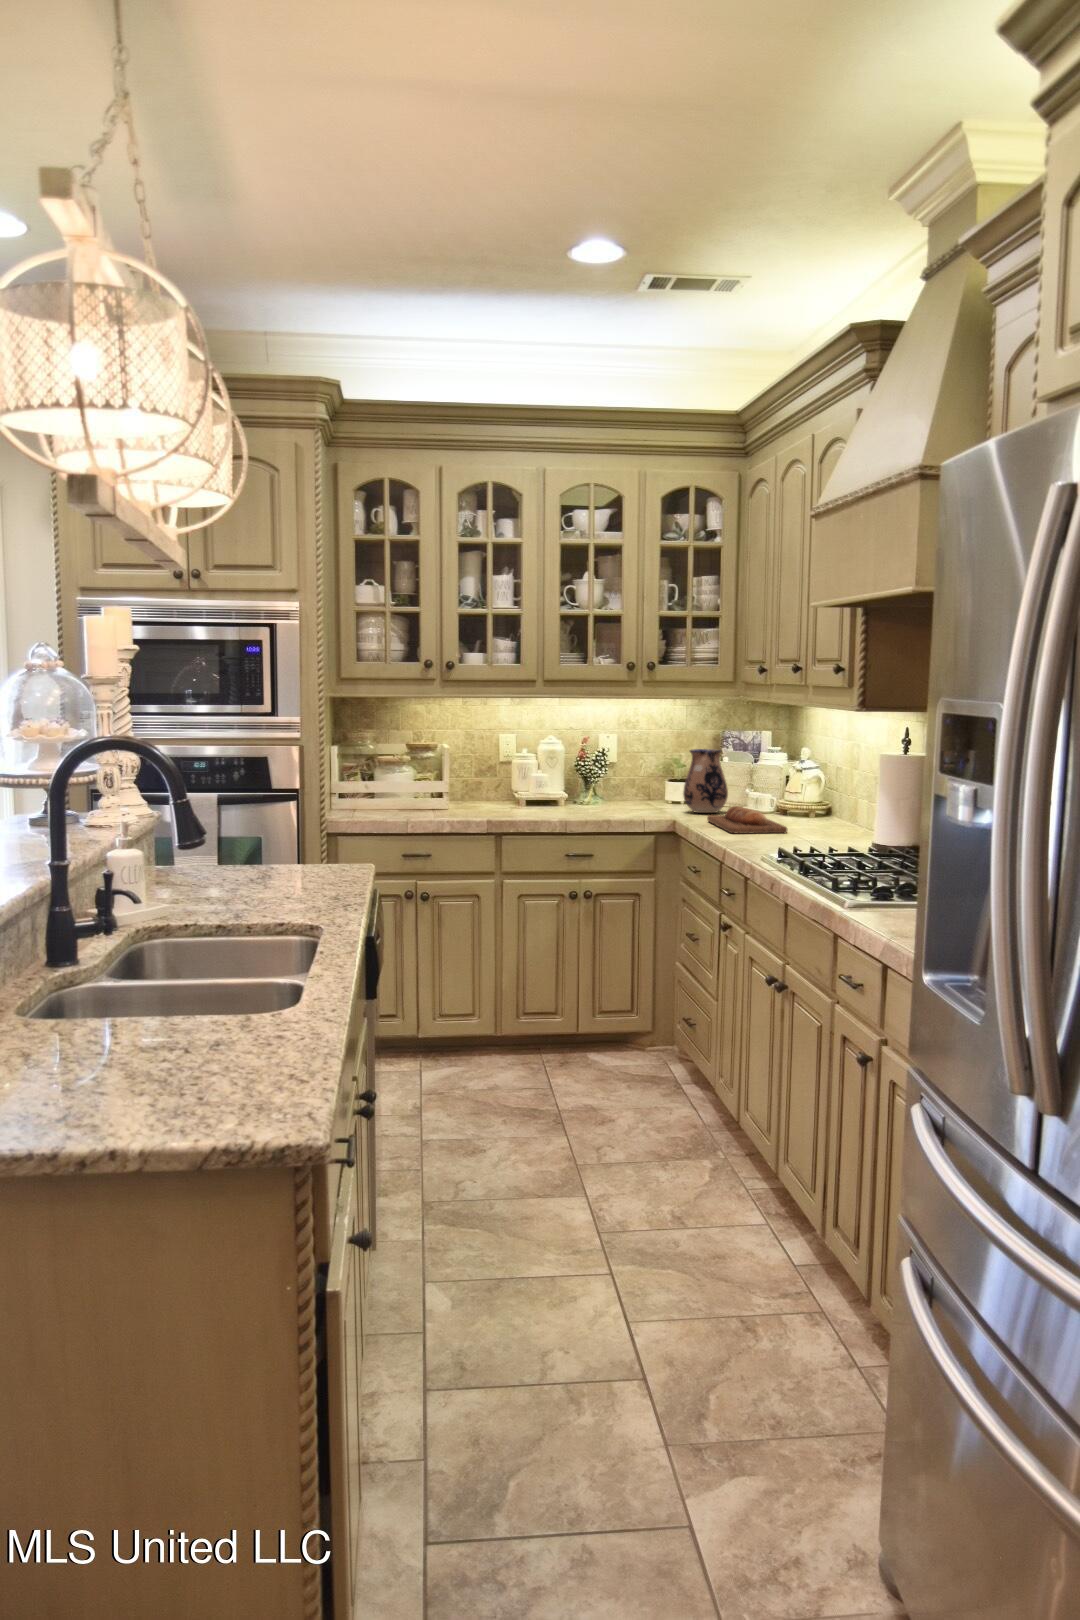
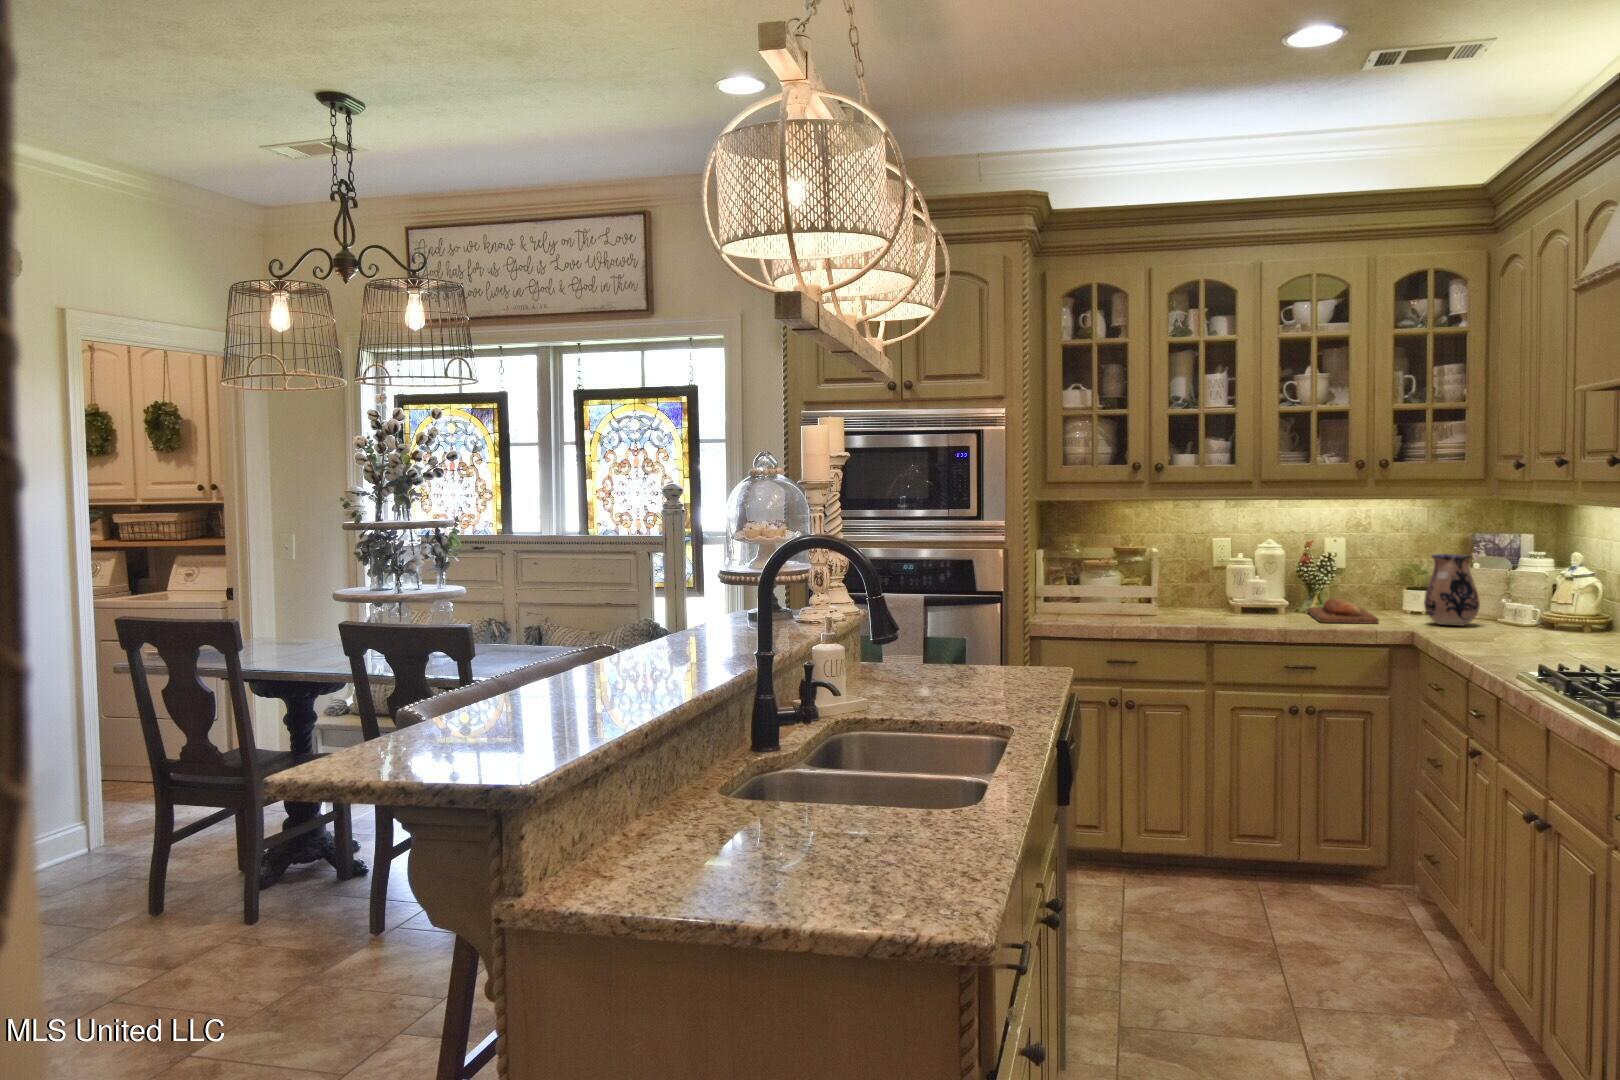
bread loaf: present [707,806,787,833] -> present [1307,598,1379,624]

